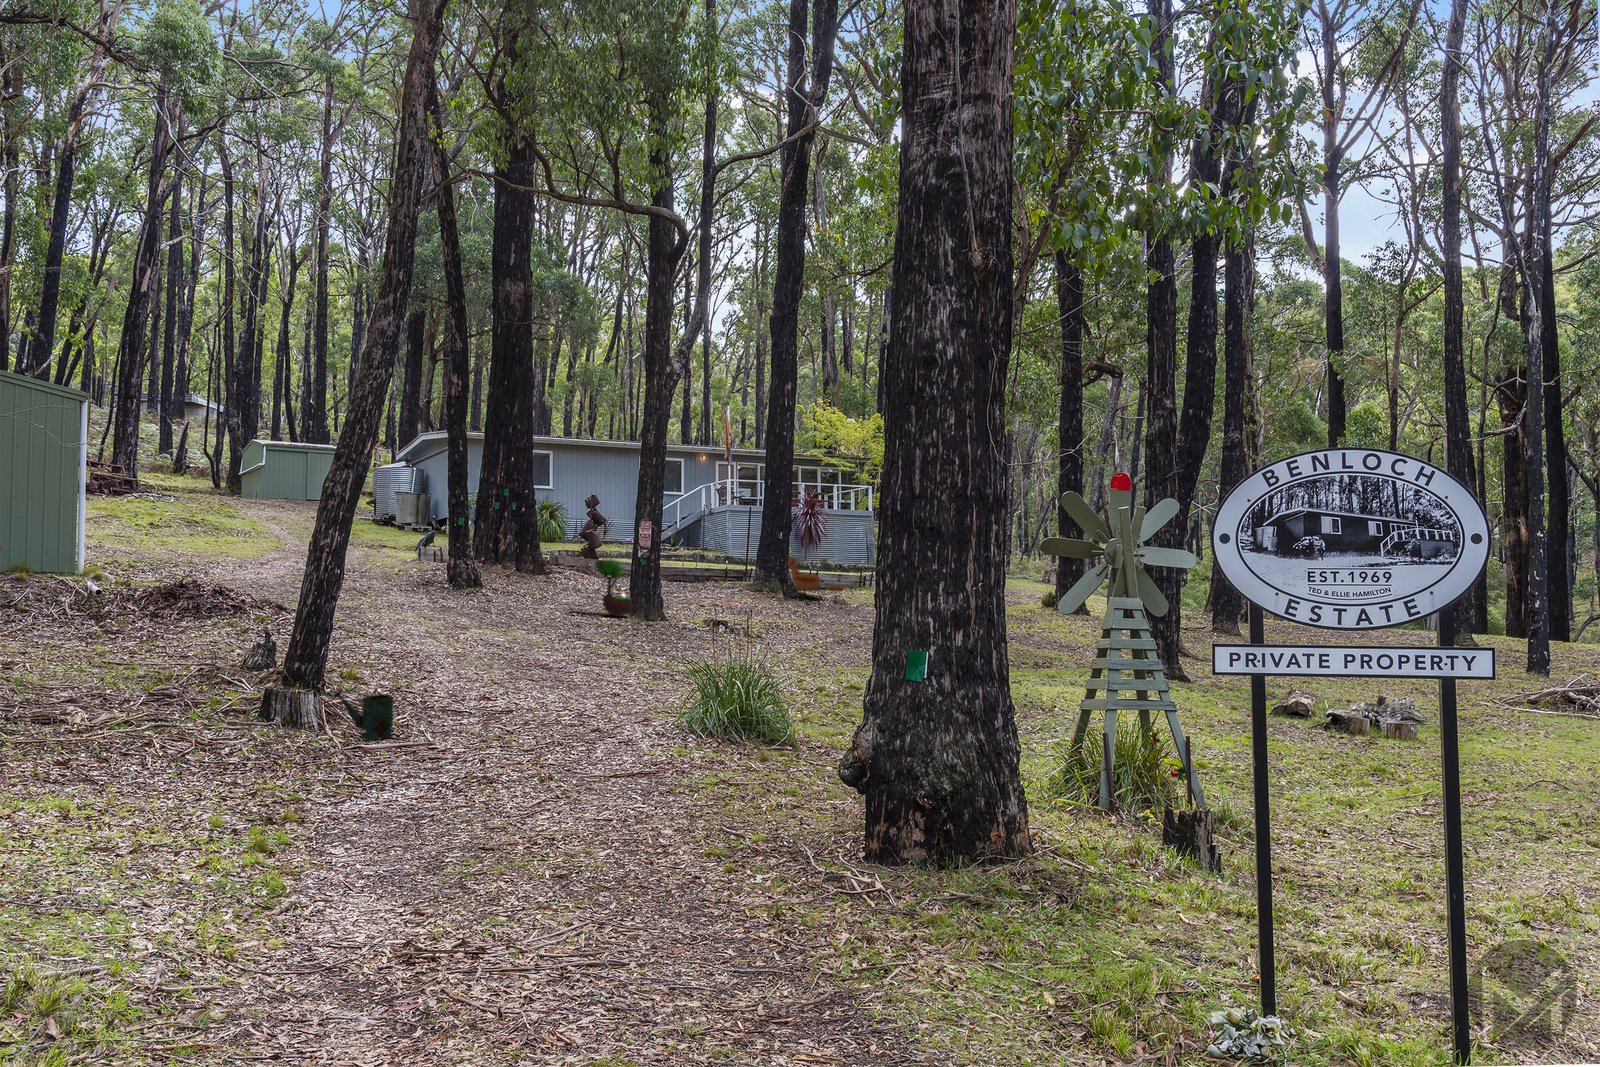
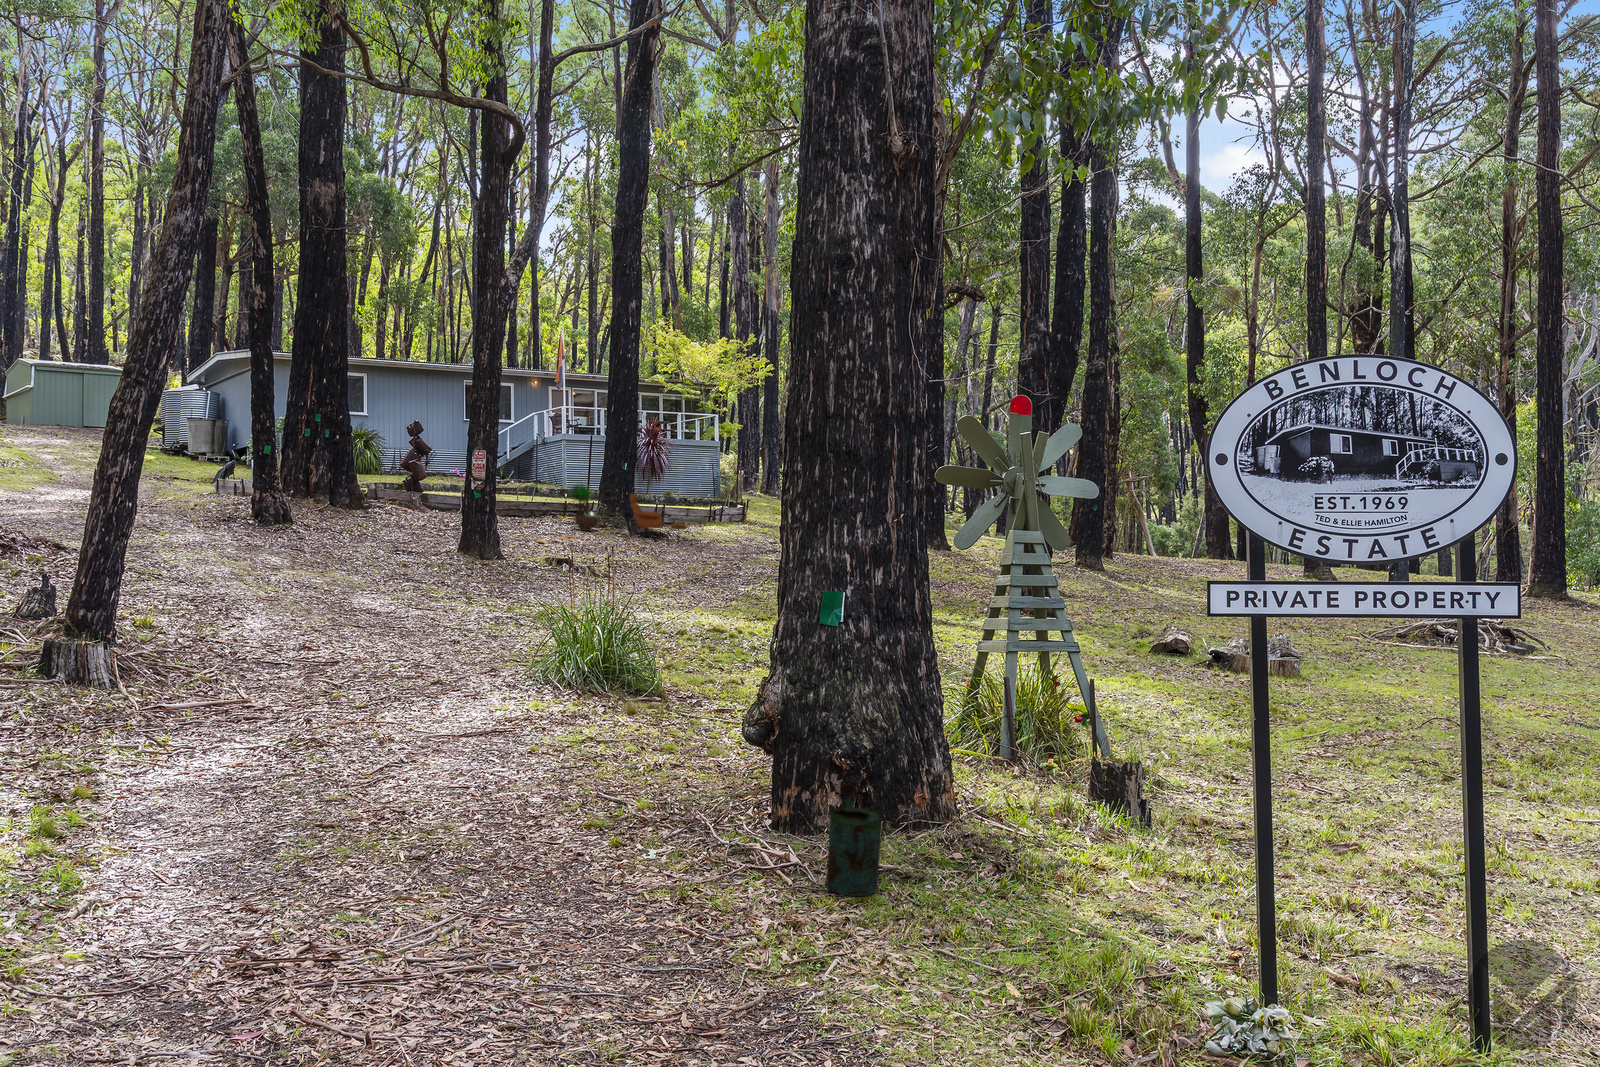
potted tree: present [596,557,632,616] -> present [568,483,599,531]
watering can: present [334,690,394,740] -> present [826,785,883,896]

